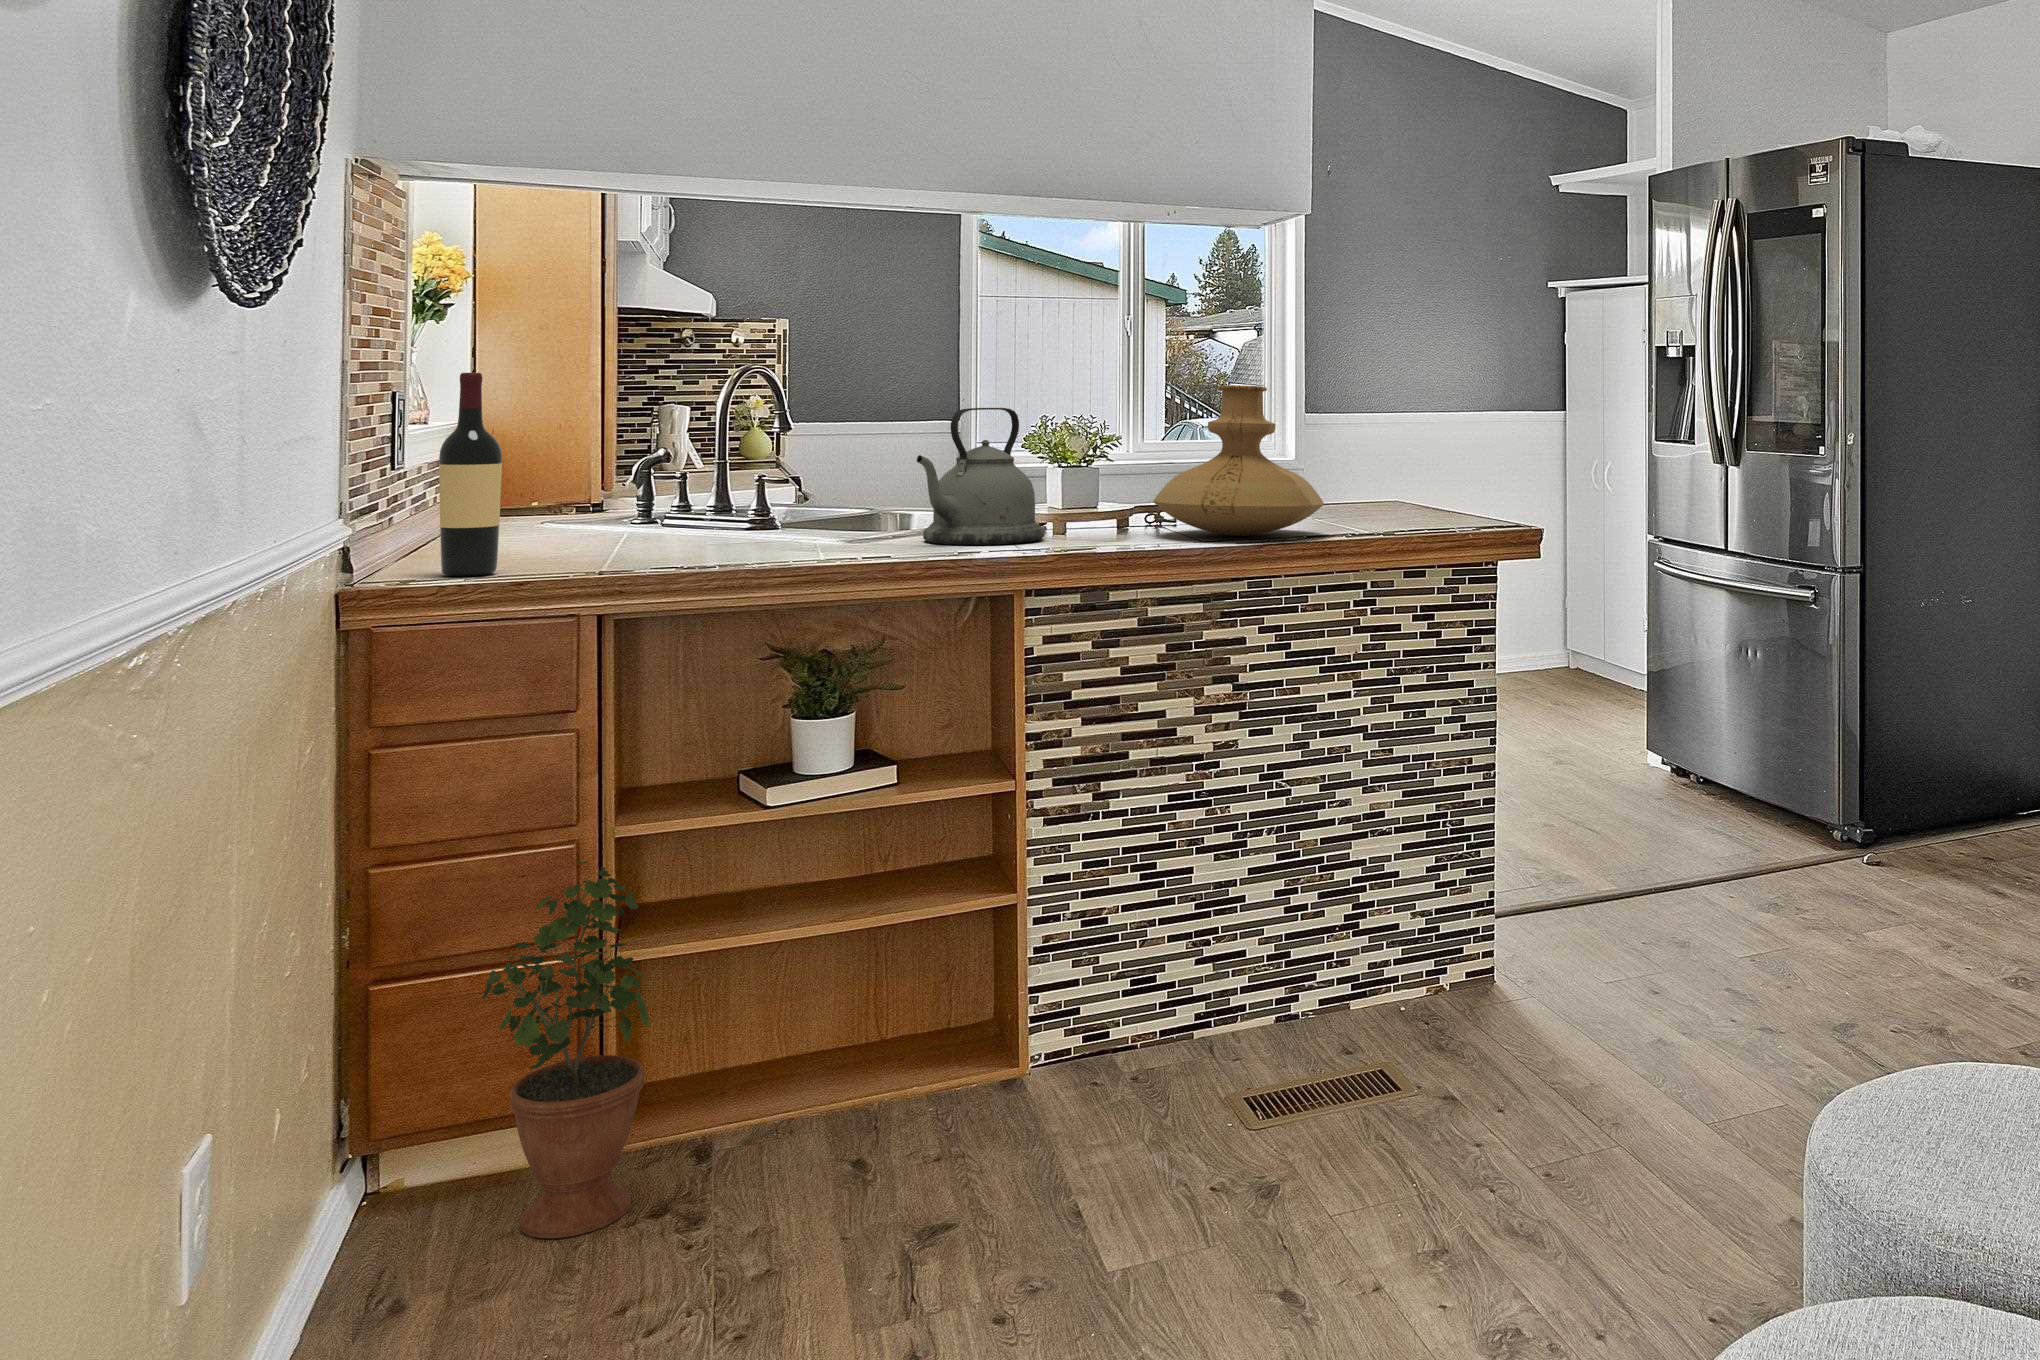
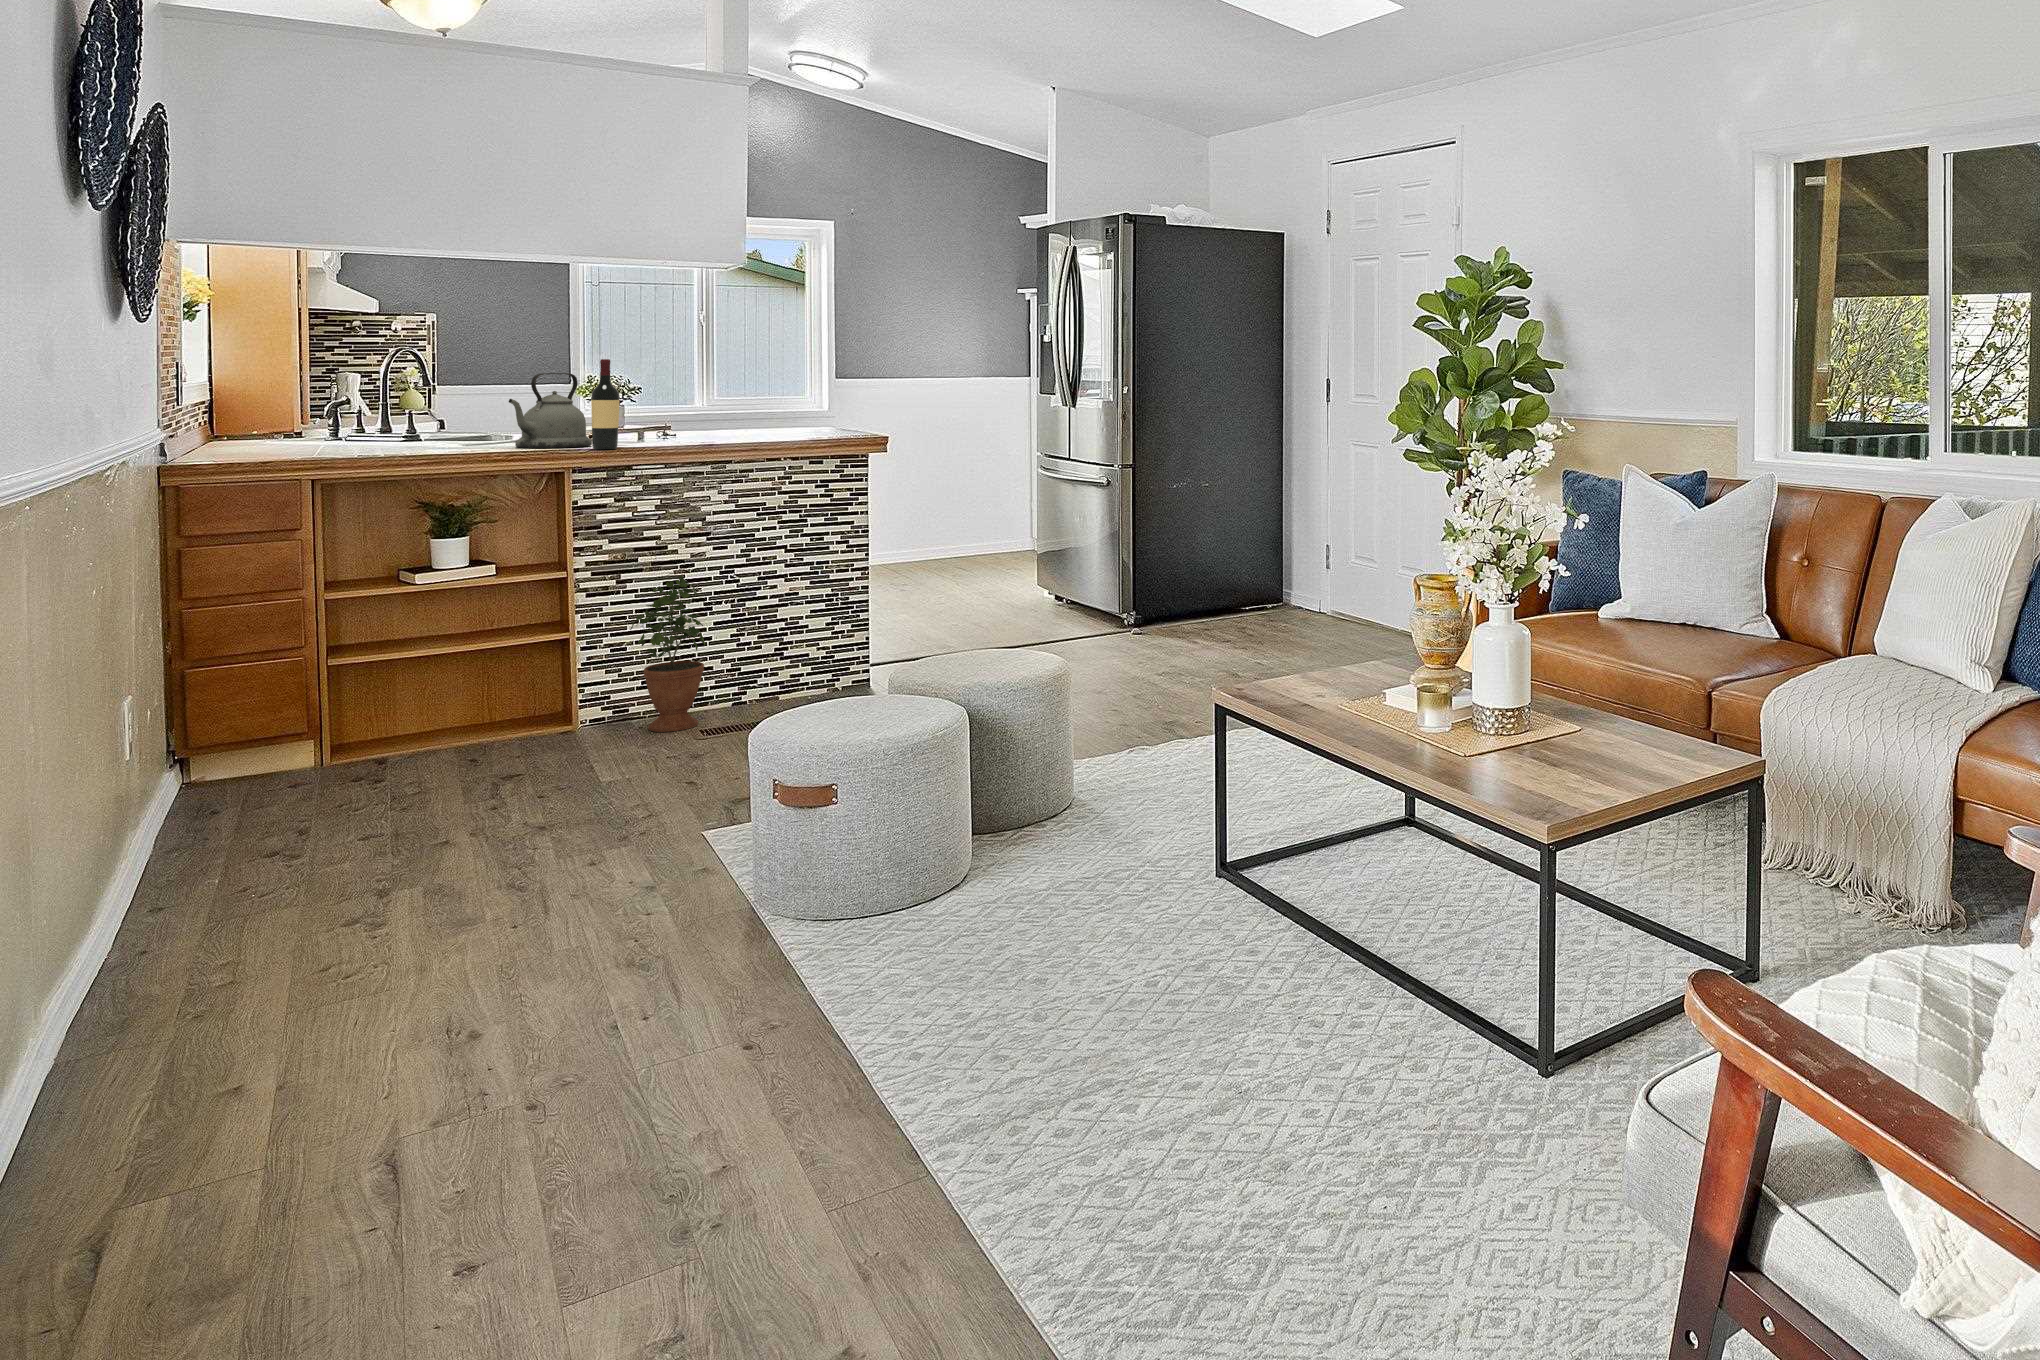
wine bottle: present [439,373,502,576] -> present [591,359,620,450]
vase: present [1153,385,1324,536] -> none [662,361,769,444]
potted plant: present [482,861,650,1239] -> present [630,573,706,732]

